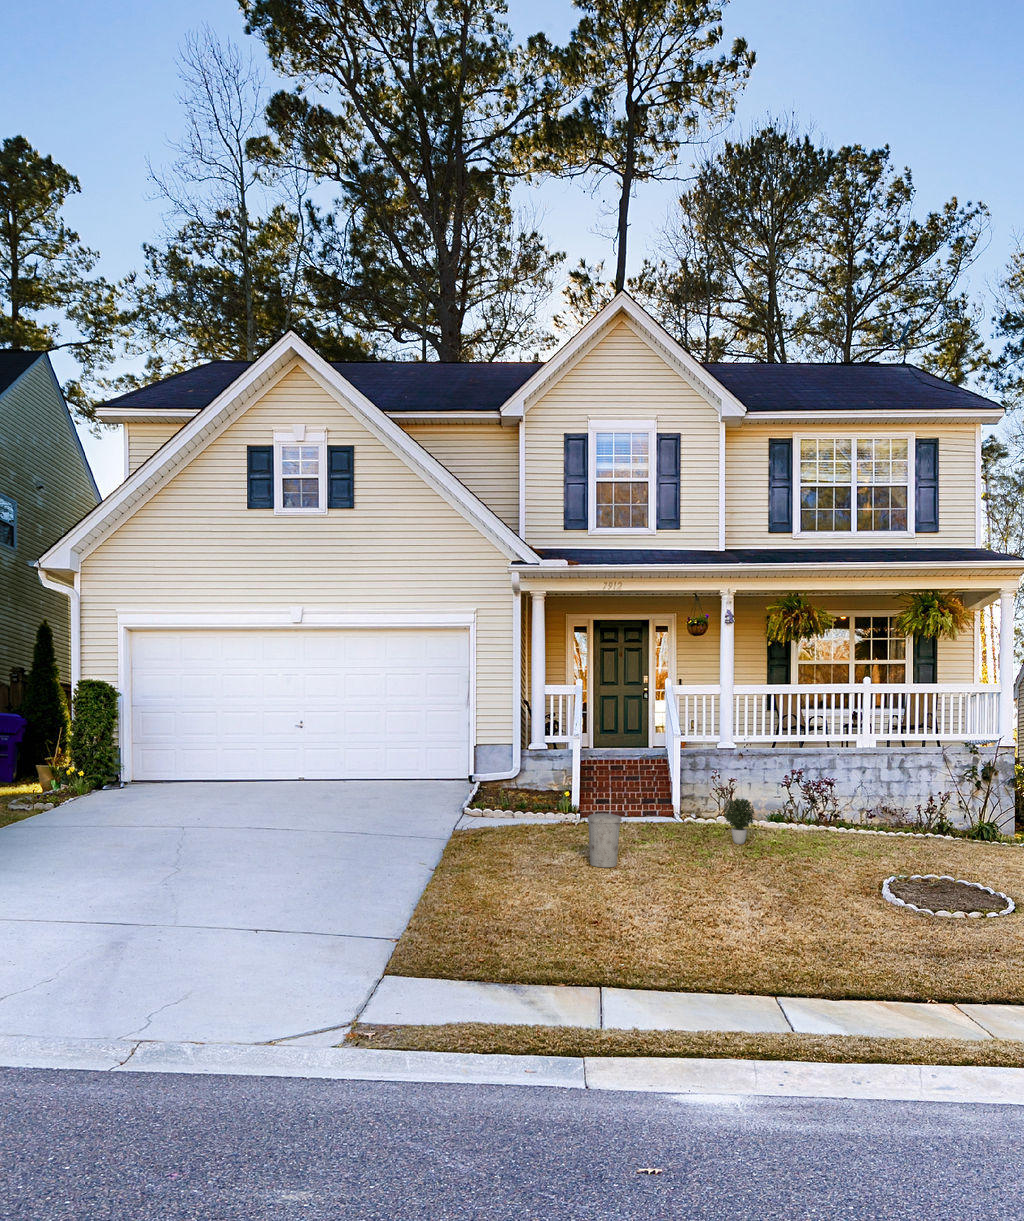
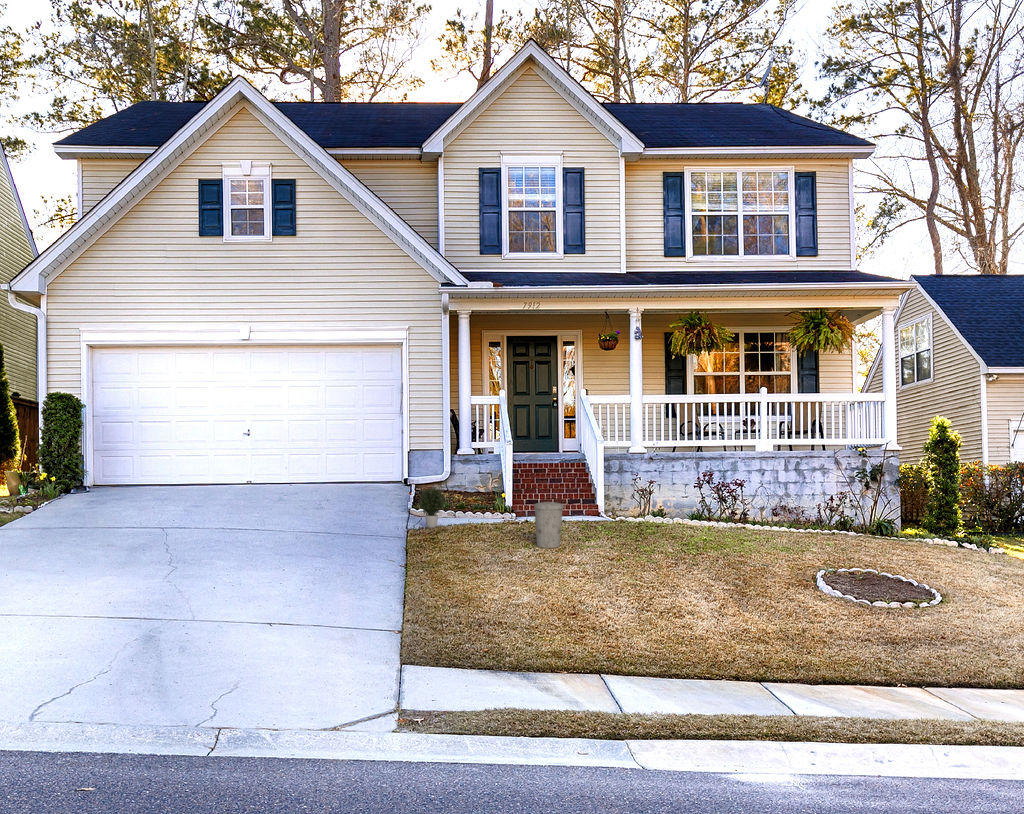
potted plant: present [724,798,754,844] -> present [419,488,445,528]

